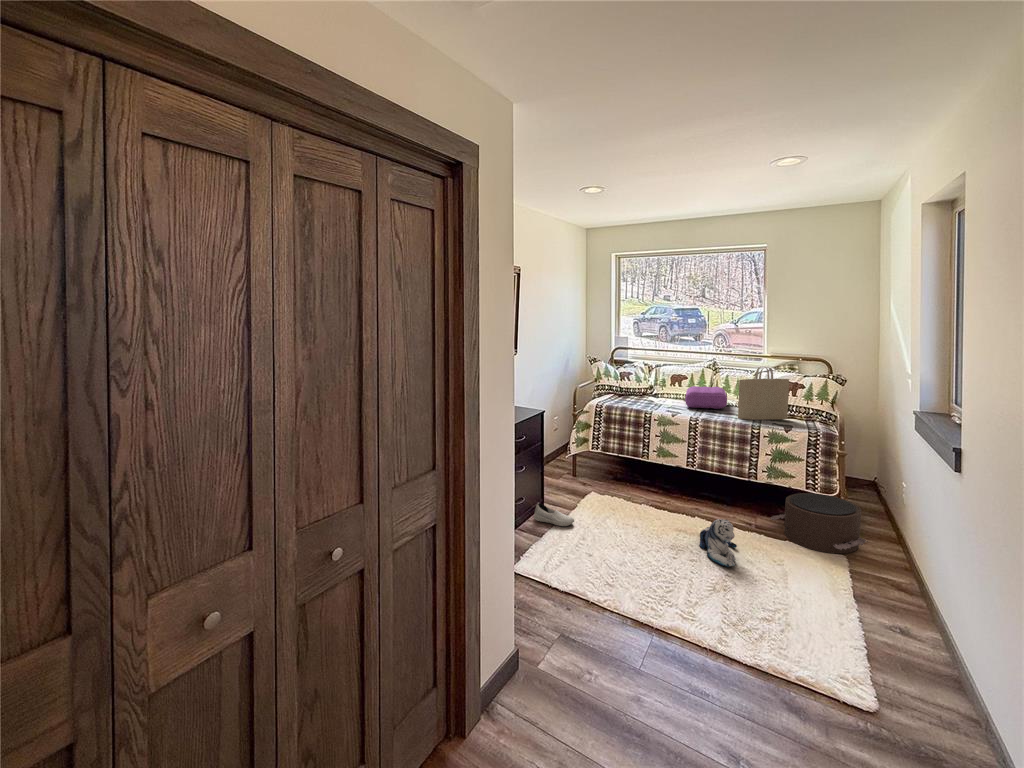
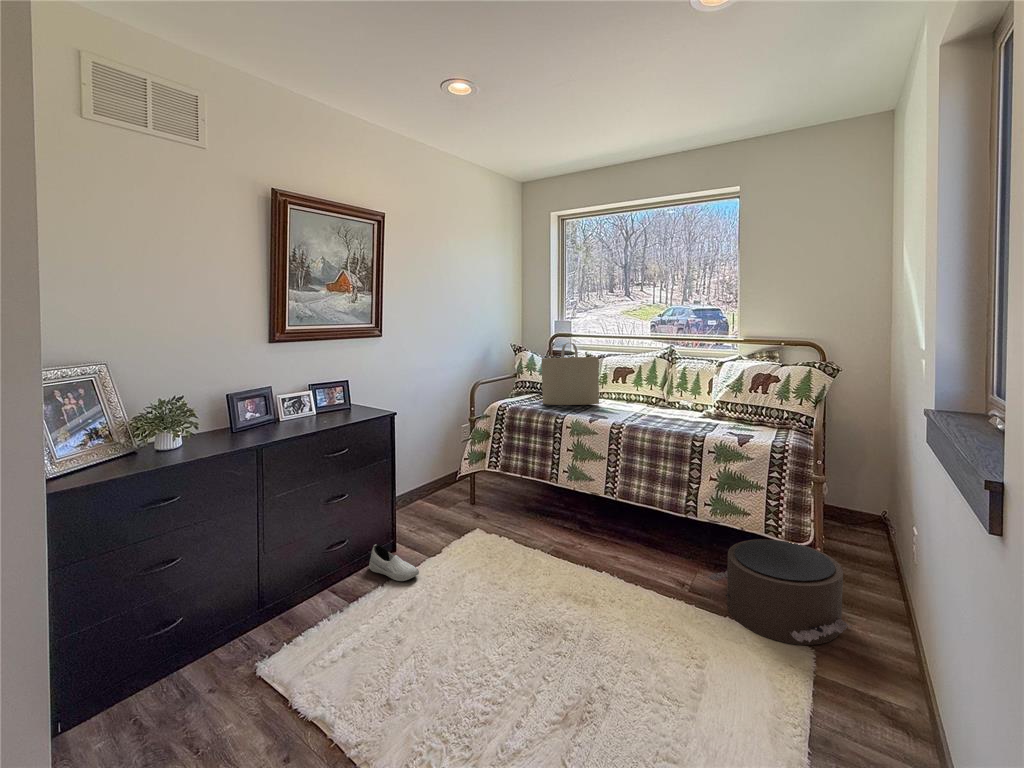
tote bag: present [738,366,789,420] -> present [542,342,599,405]
pillow: present [685,386,727,409] -> none [616,382,677,412]
plush toy: present [699,519,737,567] -> none [582,583,639,667]

